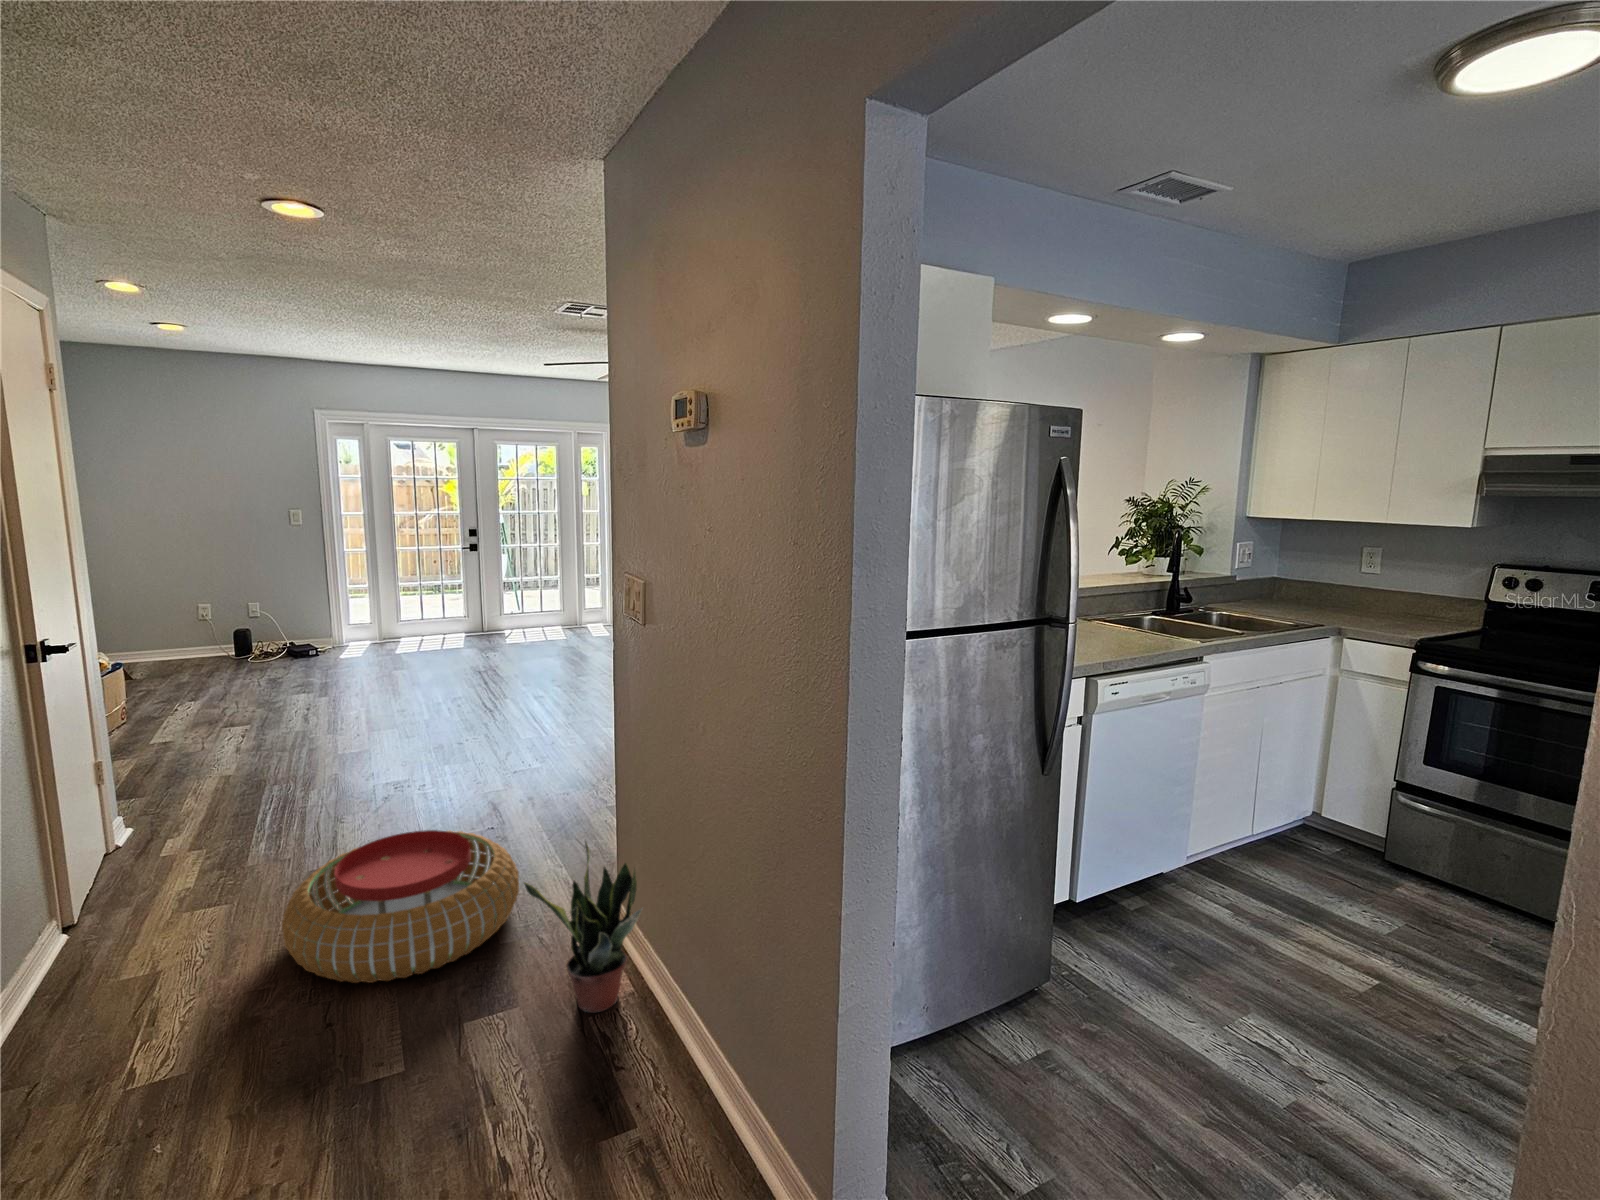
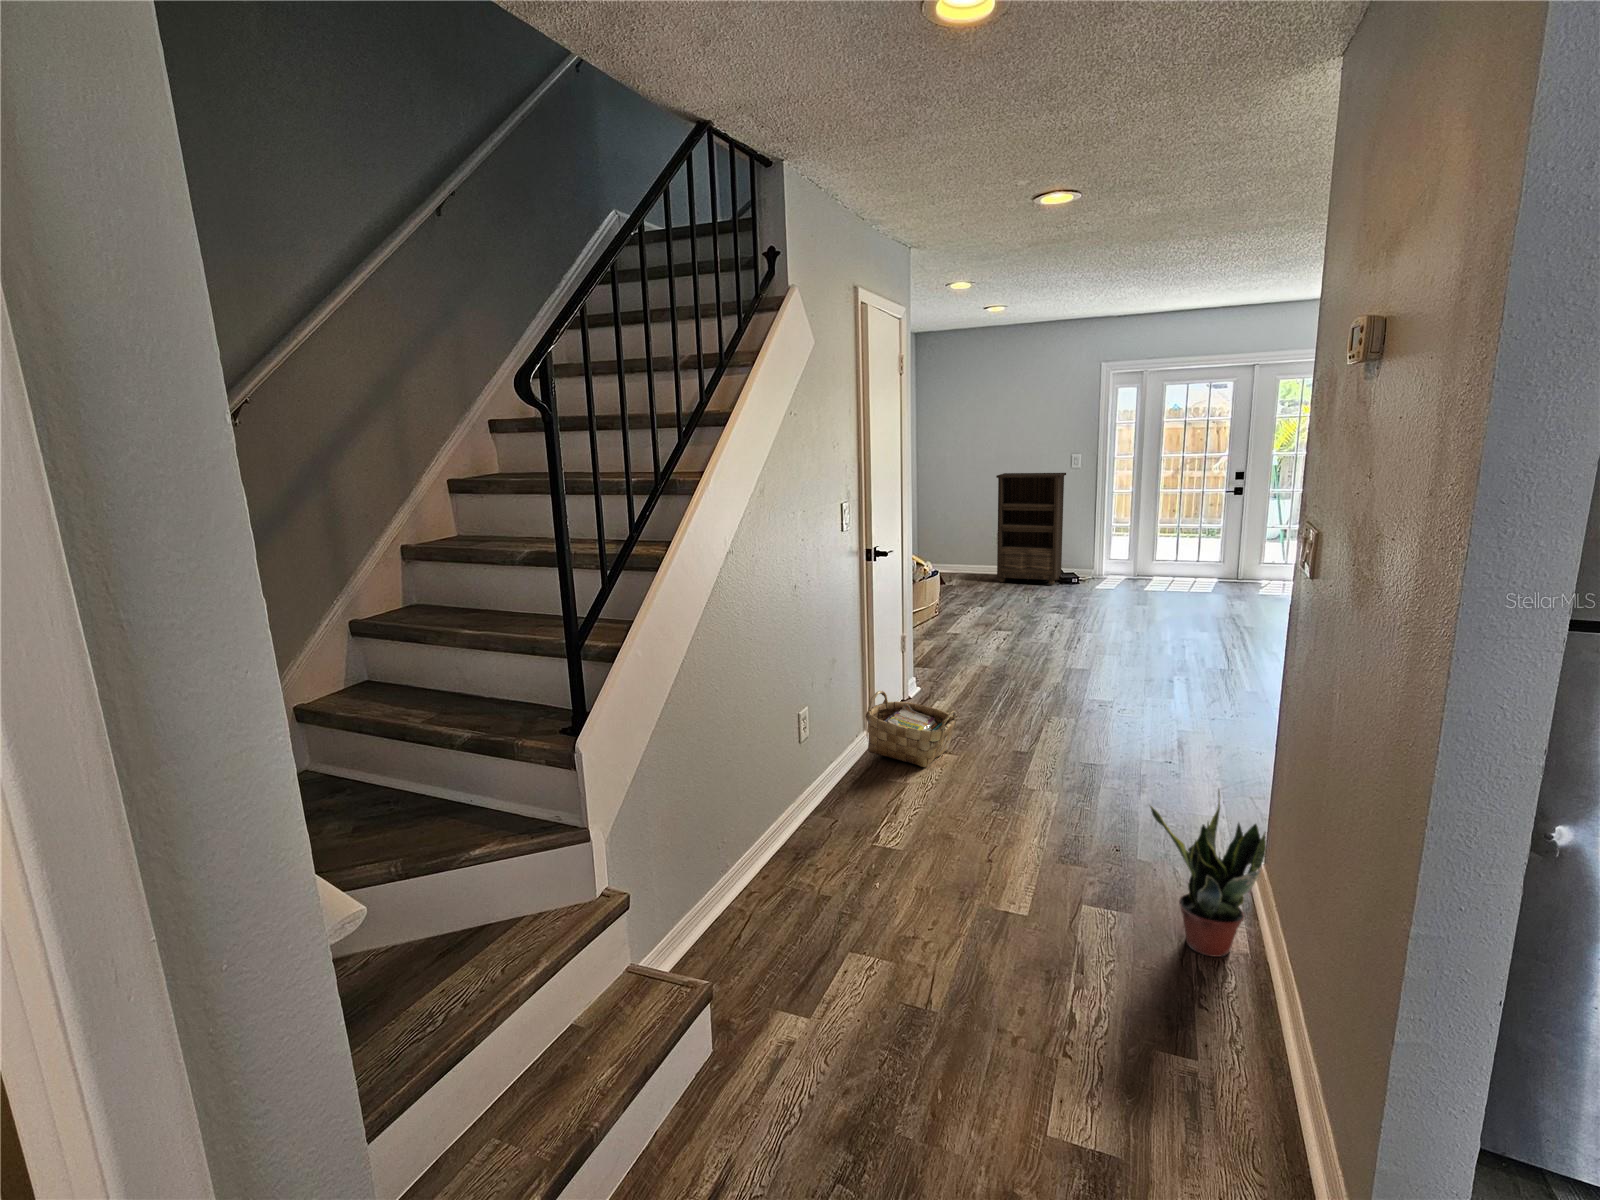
bookshelf: none [191,532,294,666] -> present [996,473,1066,585]
pouf: present [282,830,519,983] -> none [977,738,1171,857]
woven basket: none [56,846,221,950] -> present [865,691,956,767]

